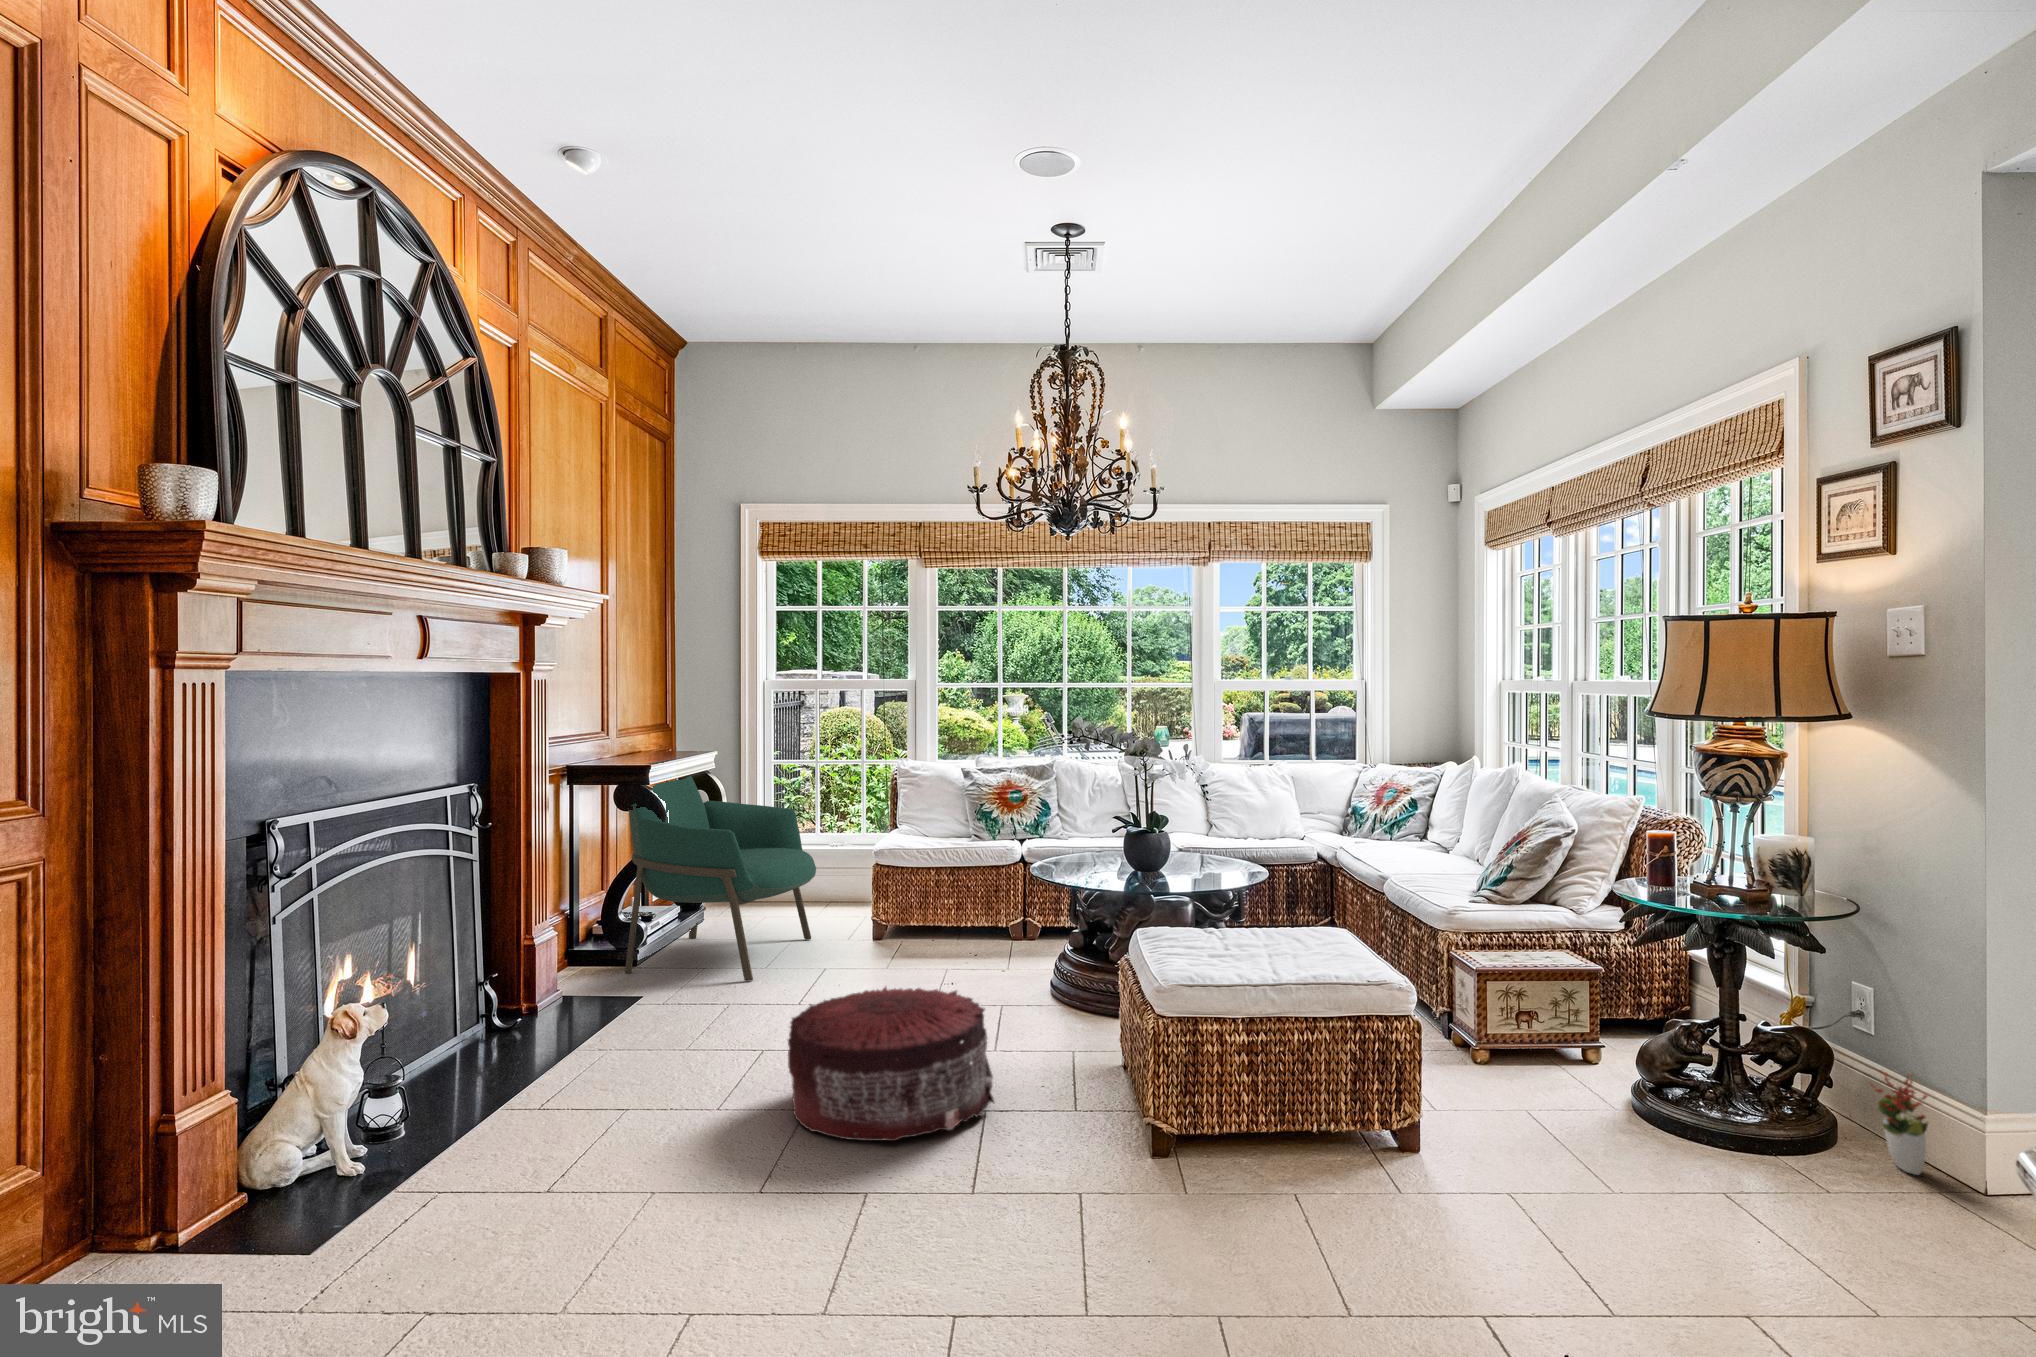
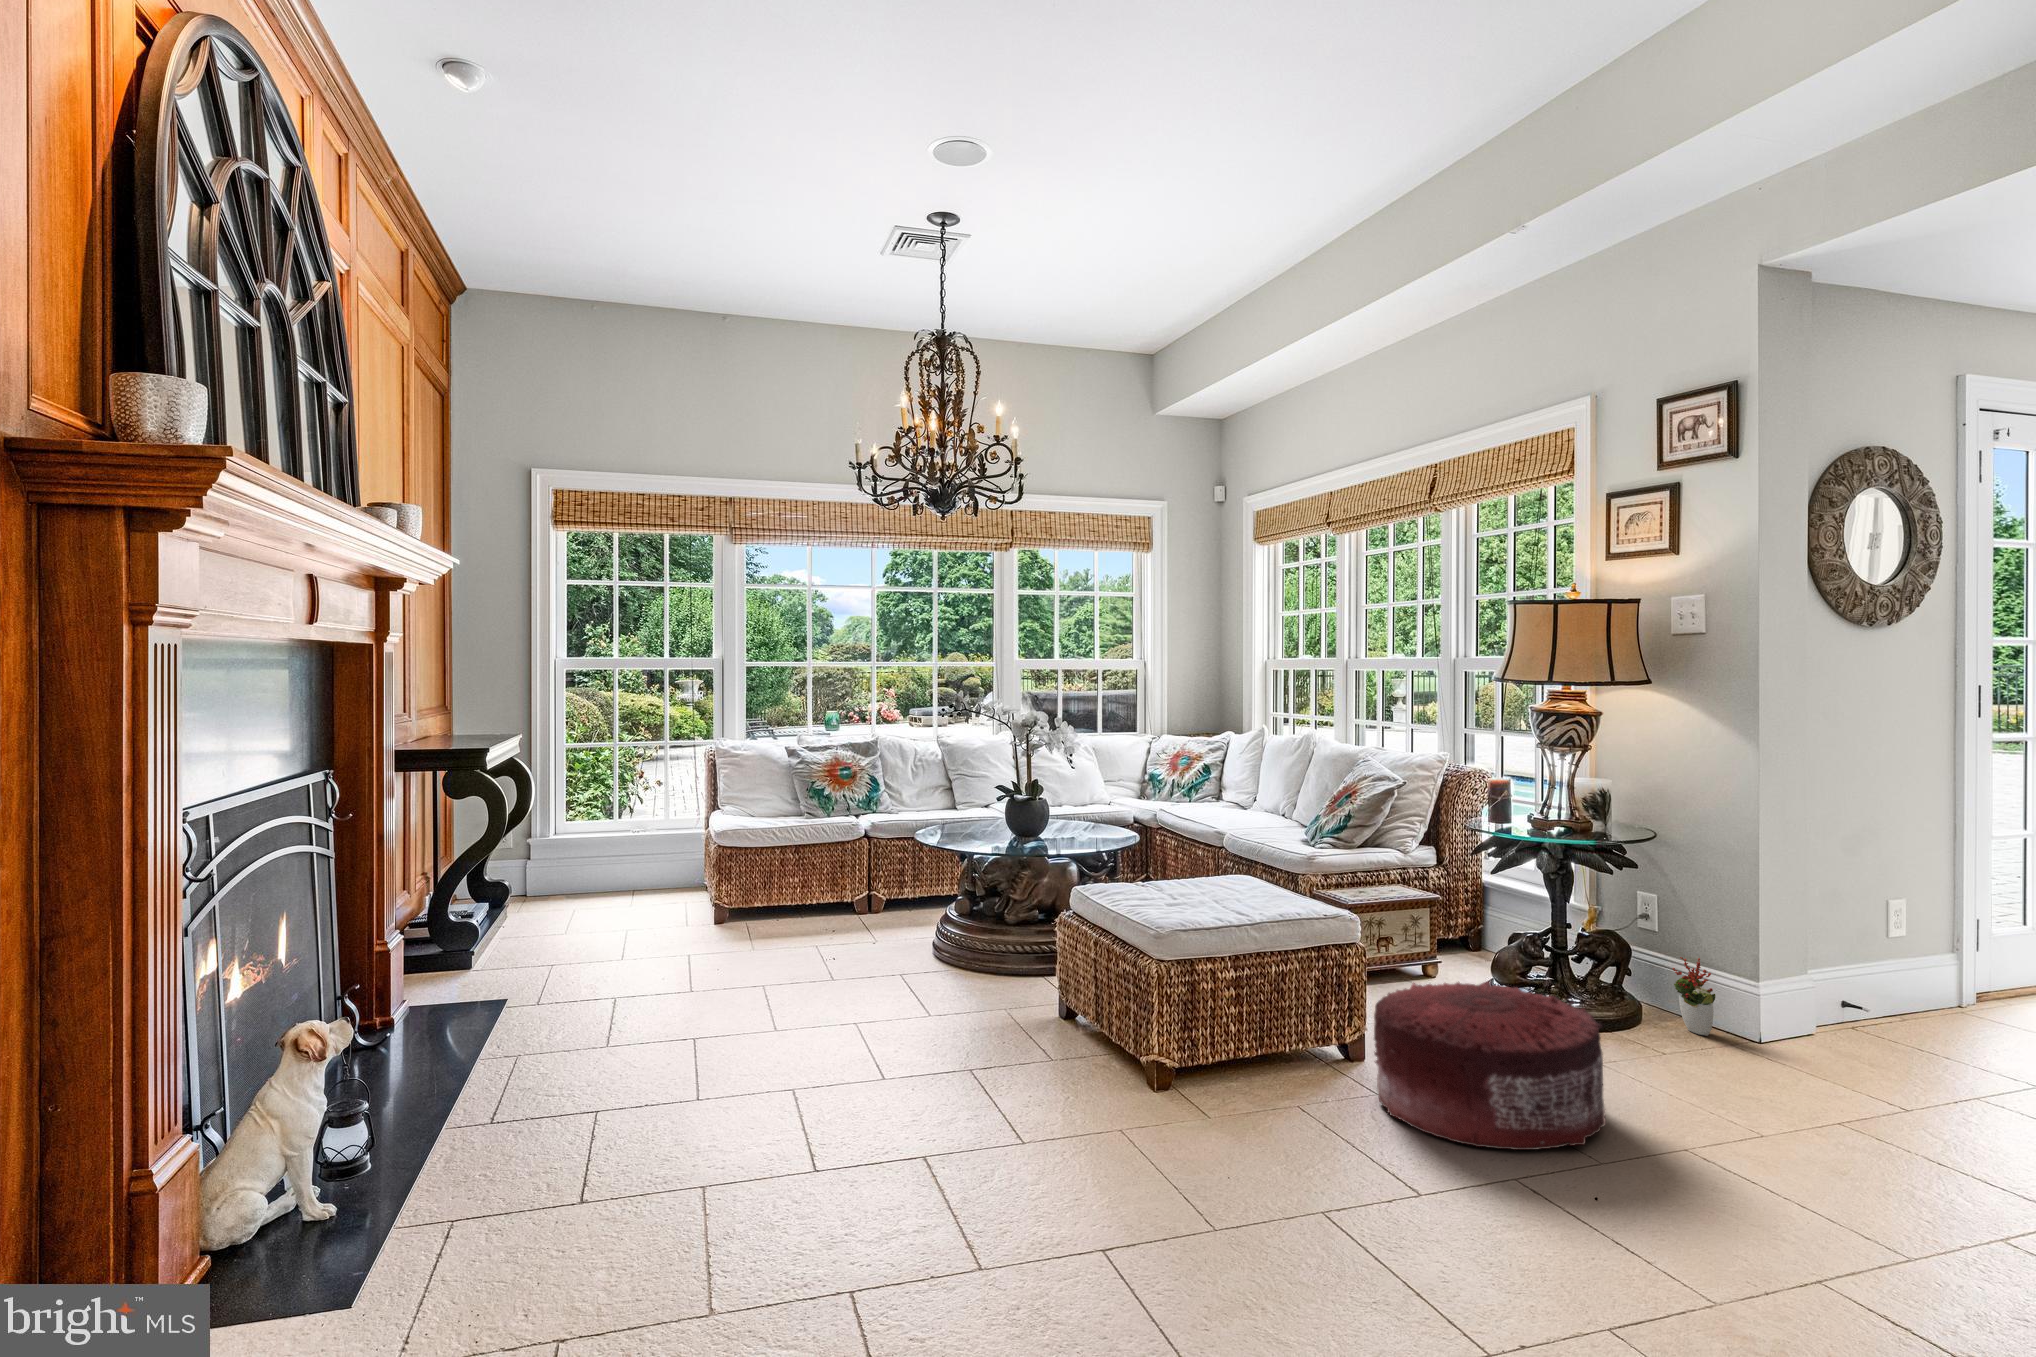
armchair: present [625,761,816,981] -> none [456,746,662,981]
pouf: present [788,987,994,1141] -> present [1374,981,1606,1150]

